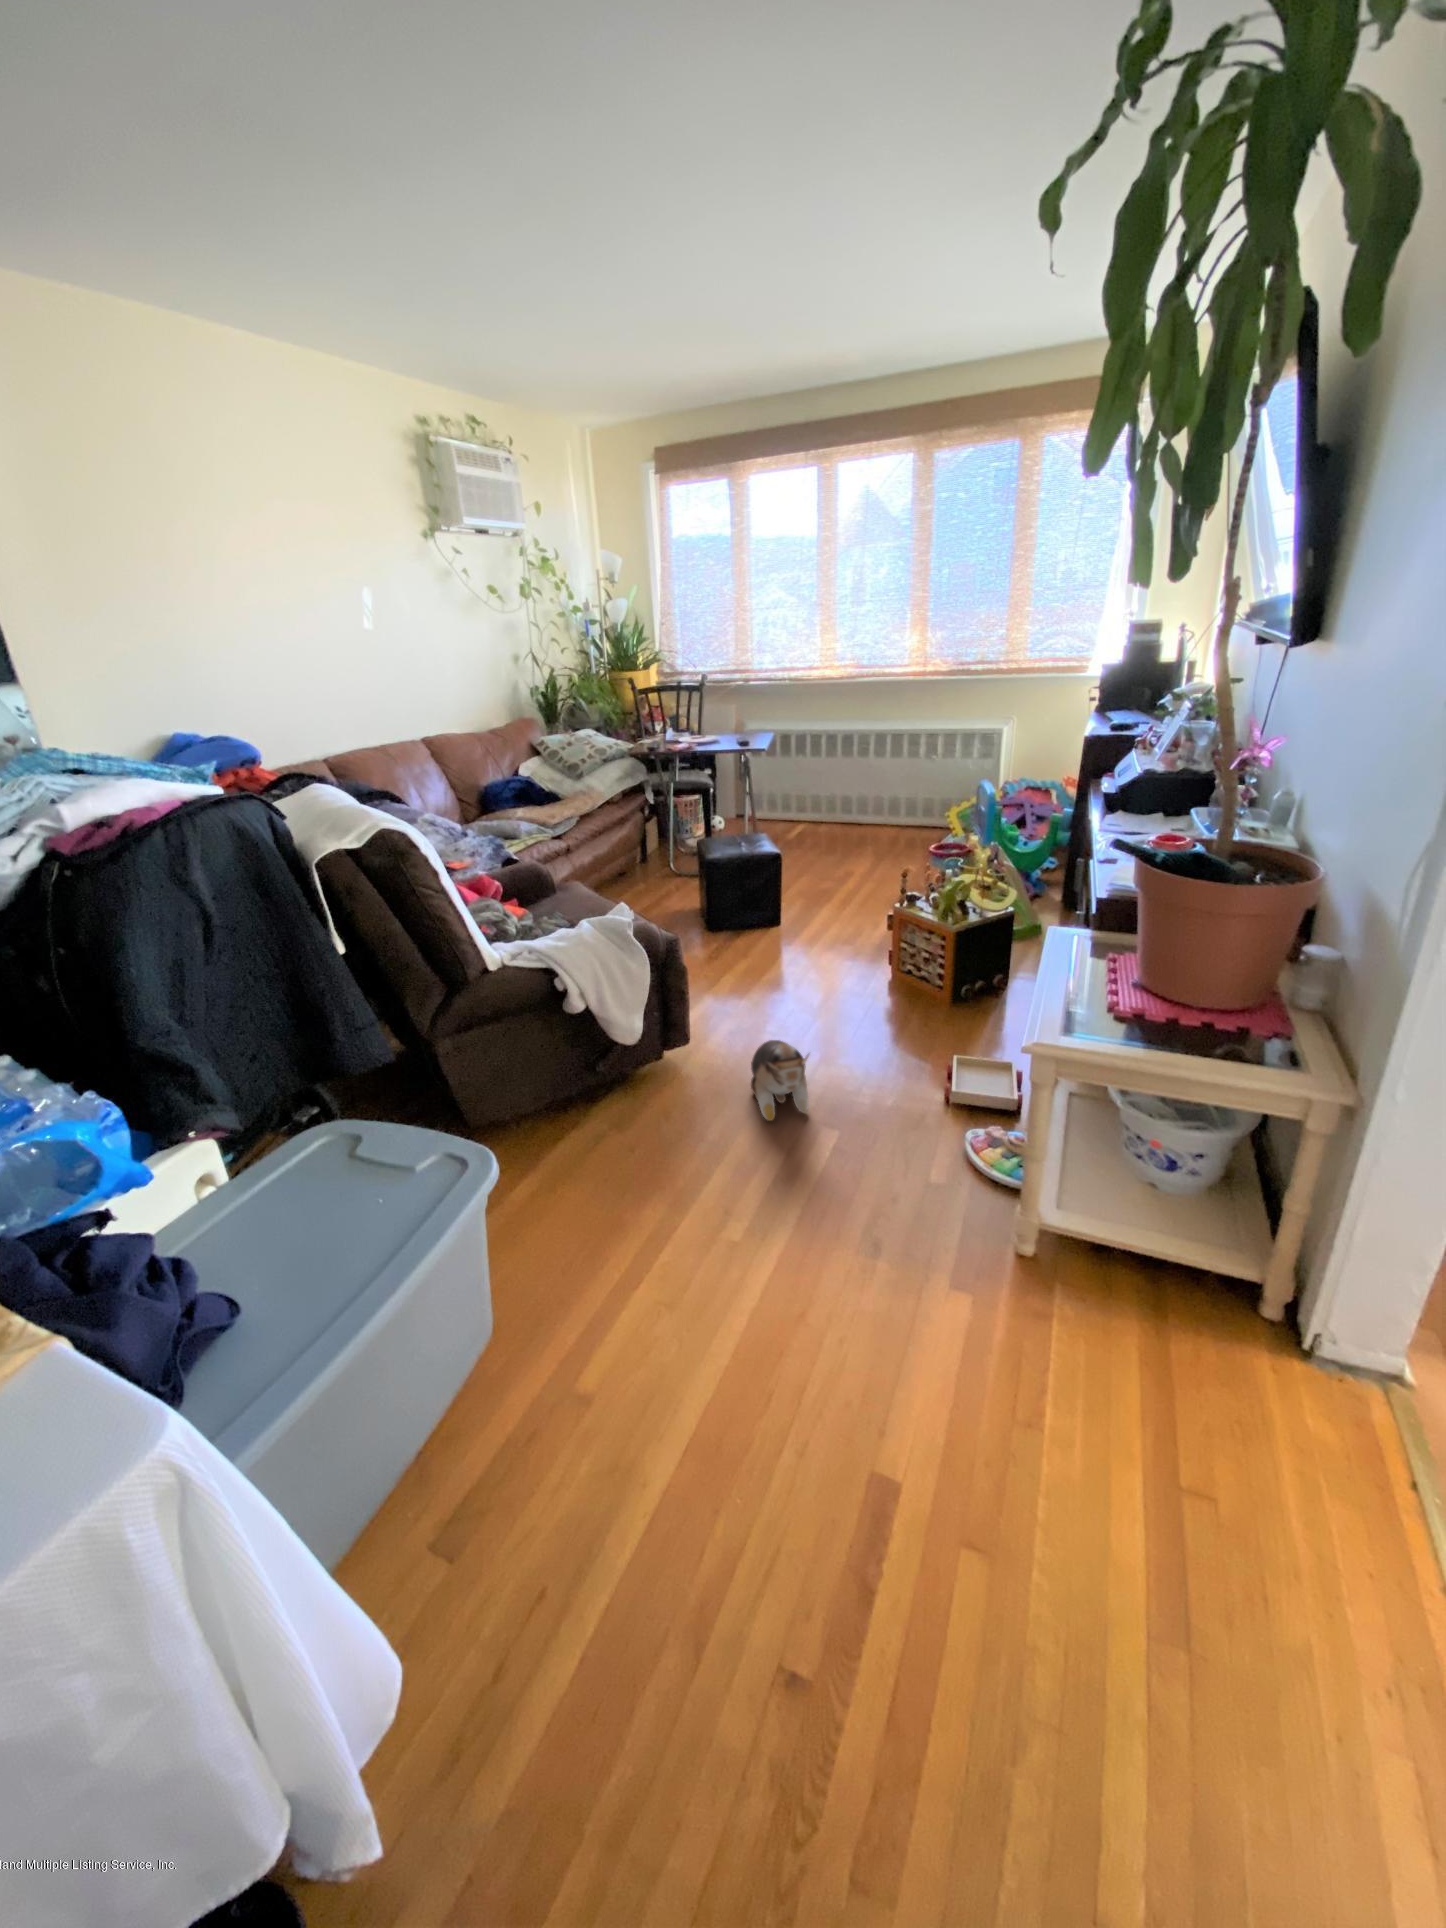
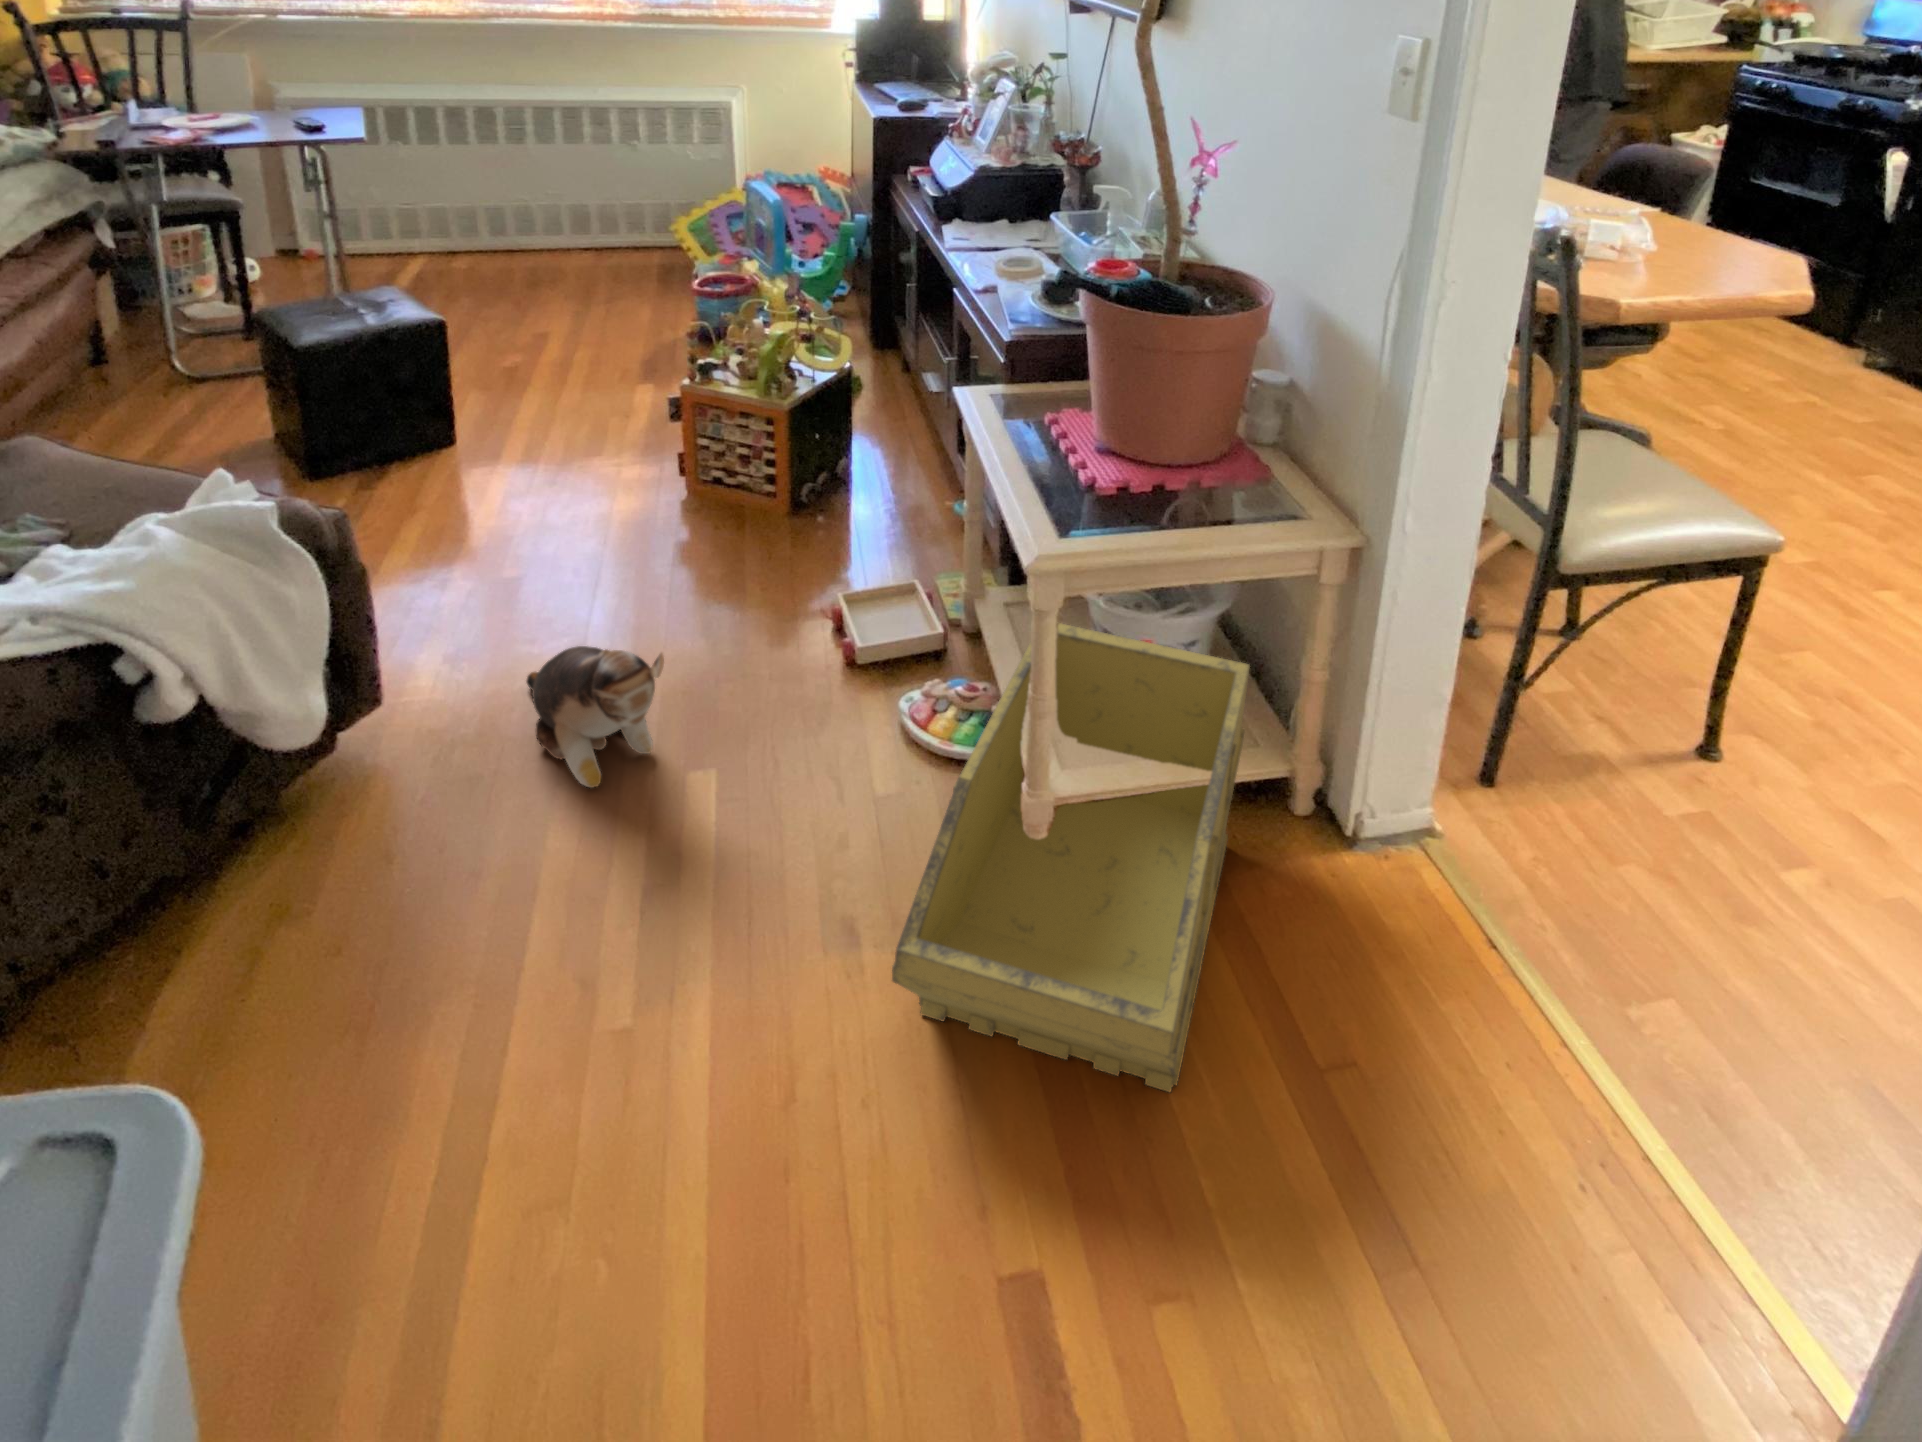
storage bin: none [866,1100,1237,1453] -> present [892,623,1250,1092]

